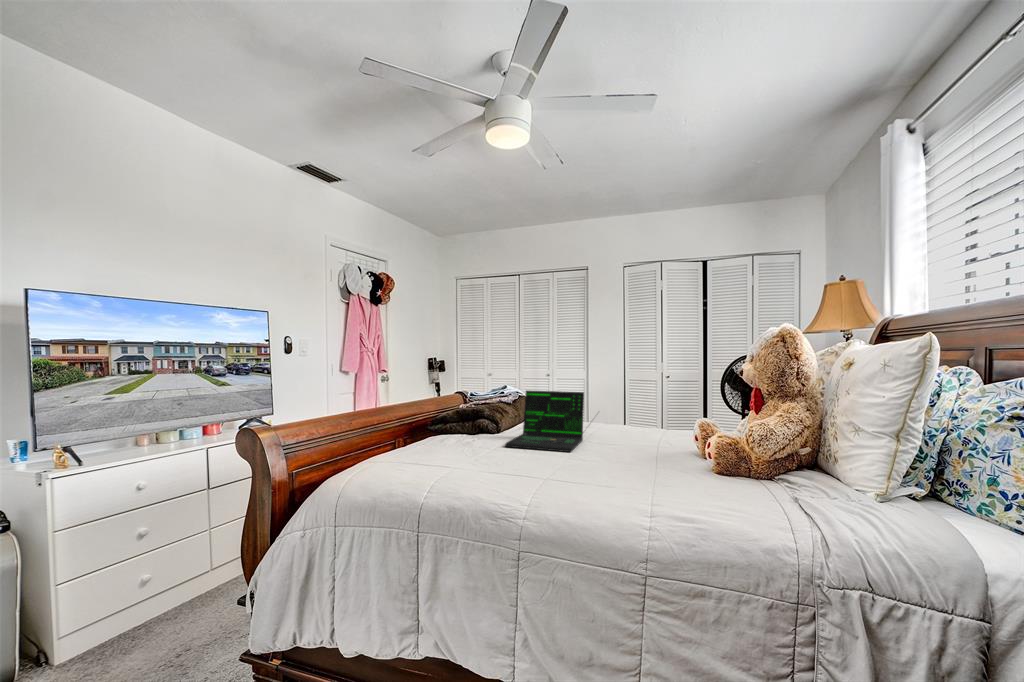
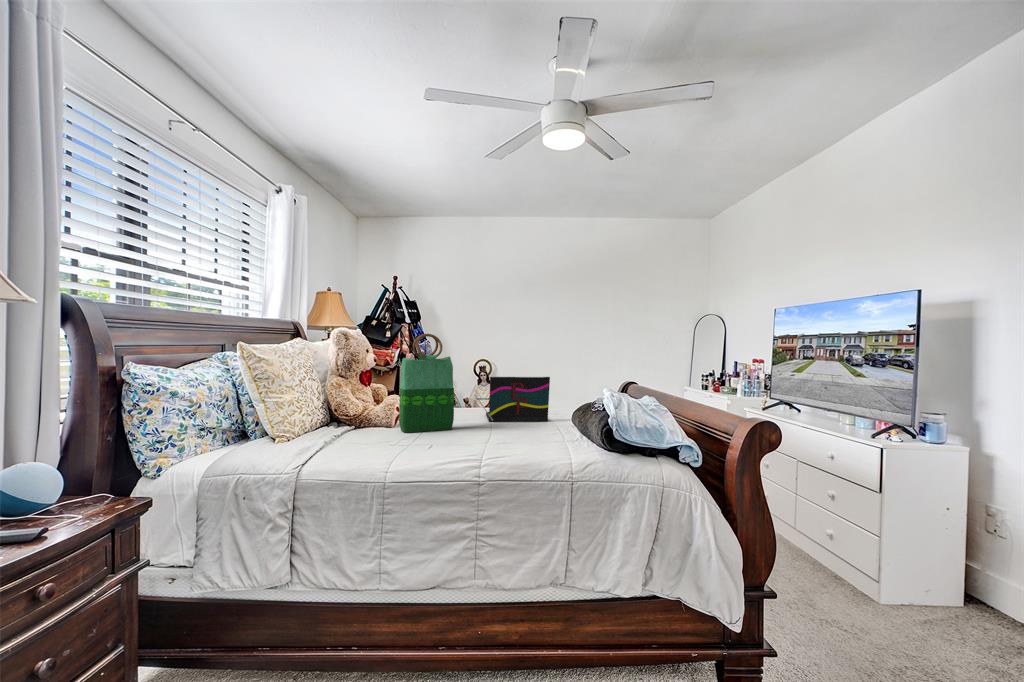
tote bag: none [625,350,675,437] -> present [399,334,454,433]

